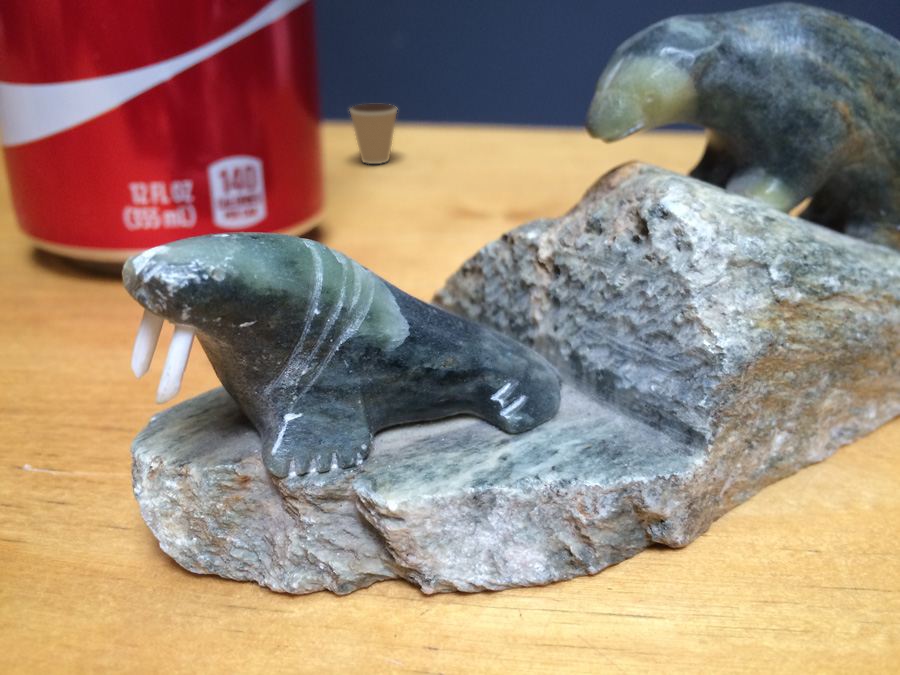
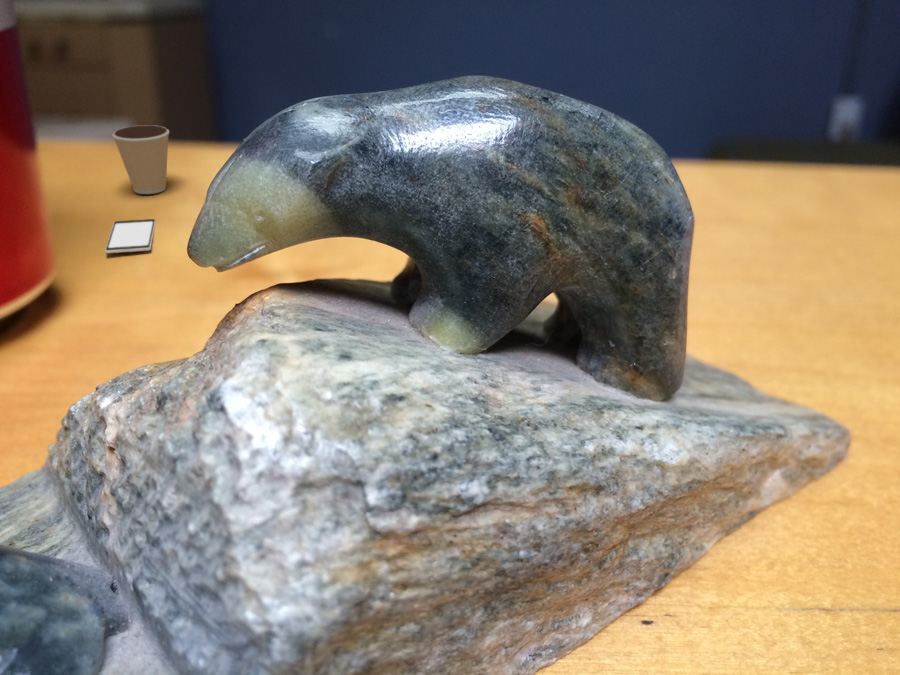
smartphone: none [358,182,404,206] -> present [105,219,156,253]

